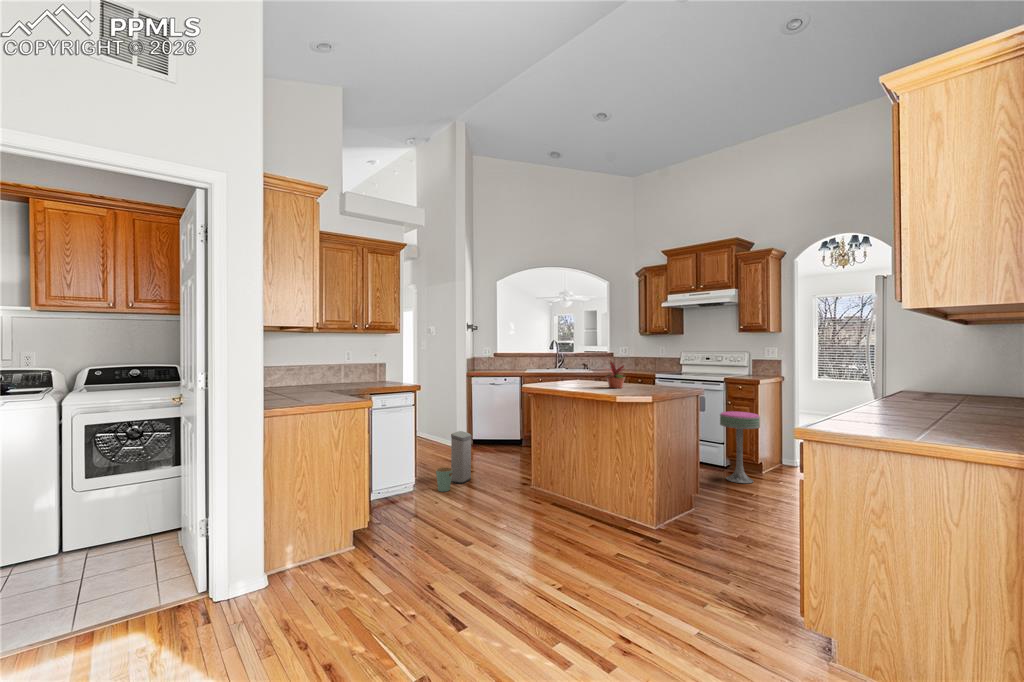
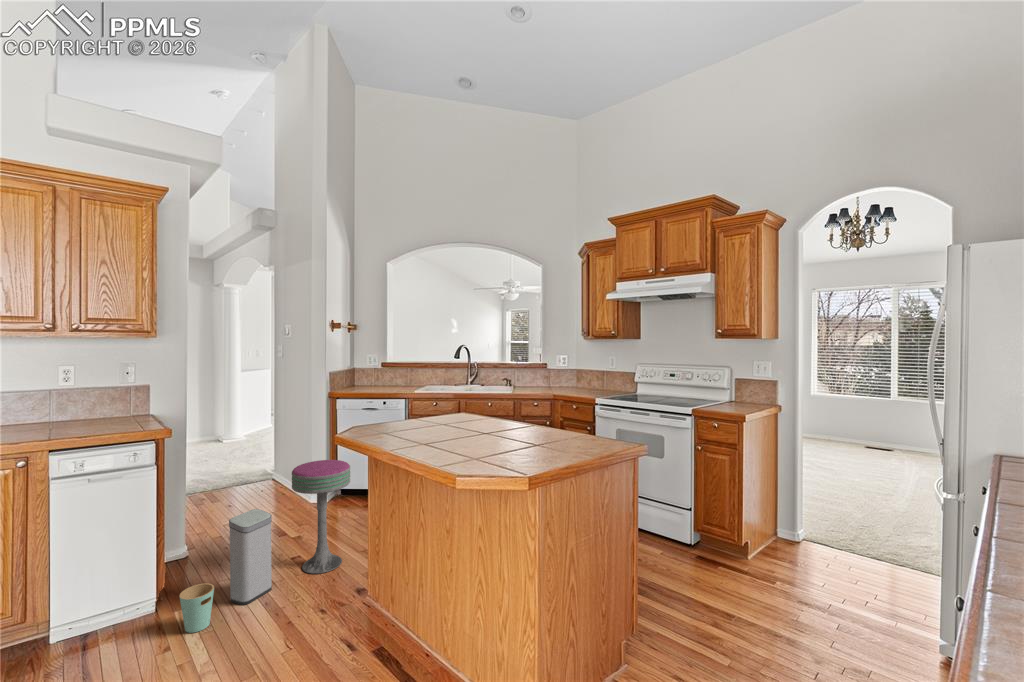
potted plant: present [606,362,625,388] -> none [447,407,508,461]
bar stool: present [720,411,760,483] -> present [292,460,350,574]

